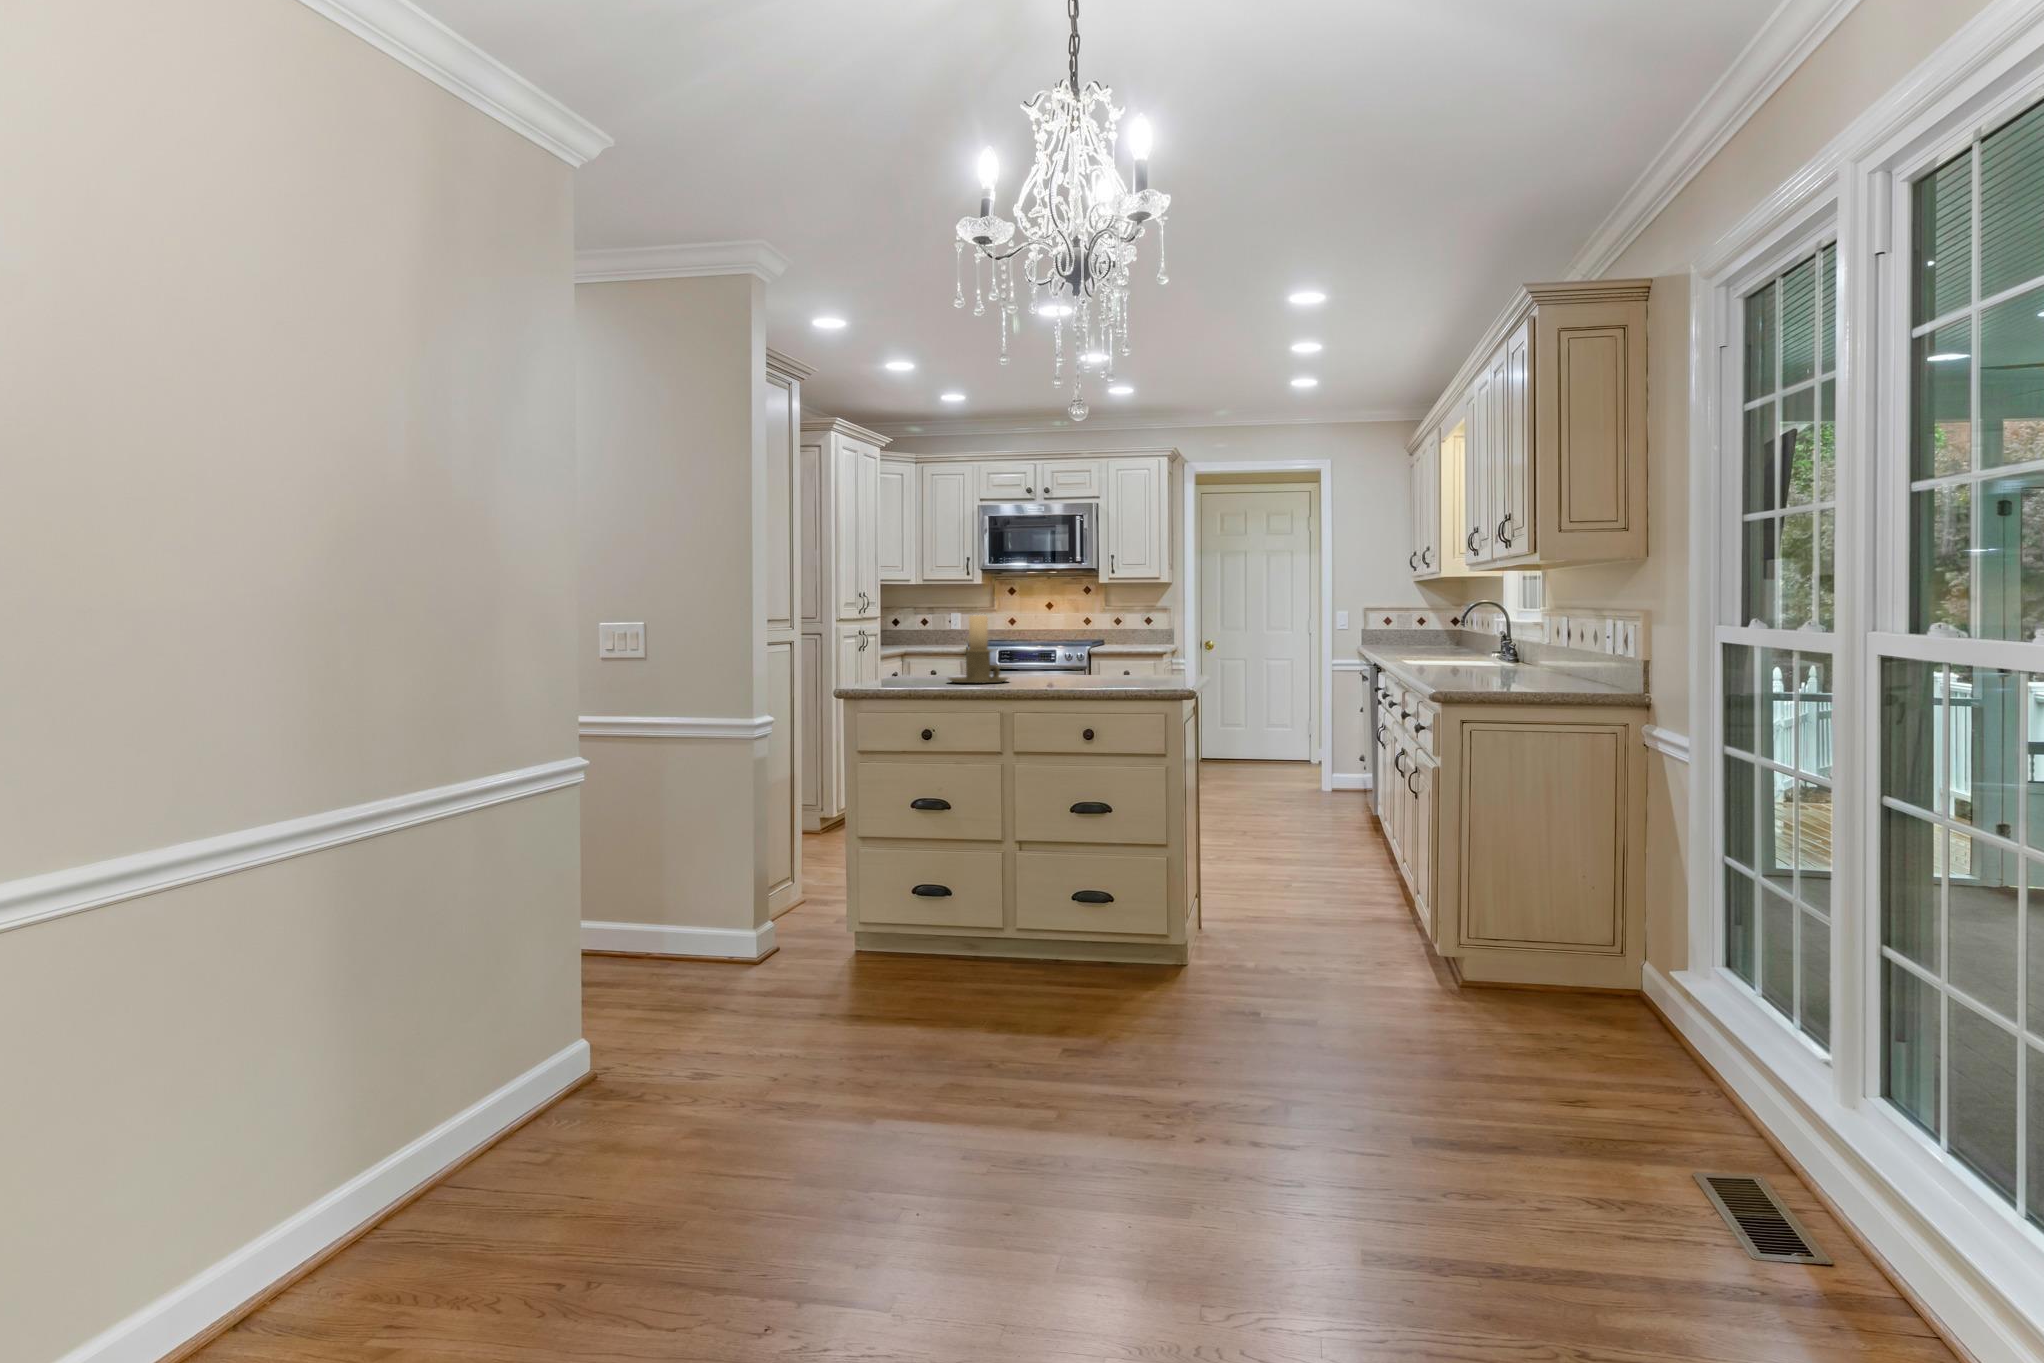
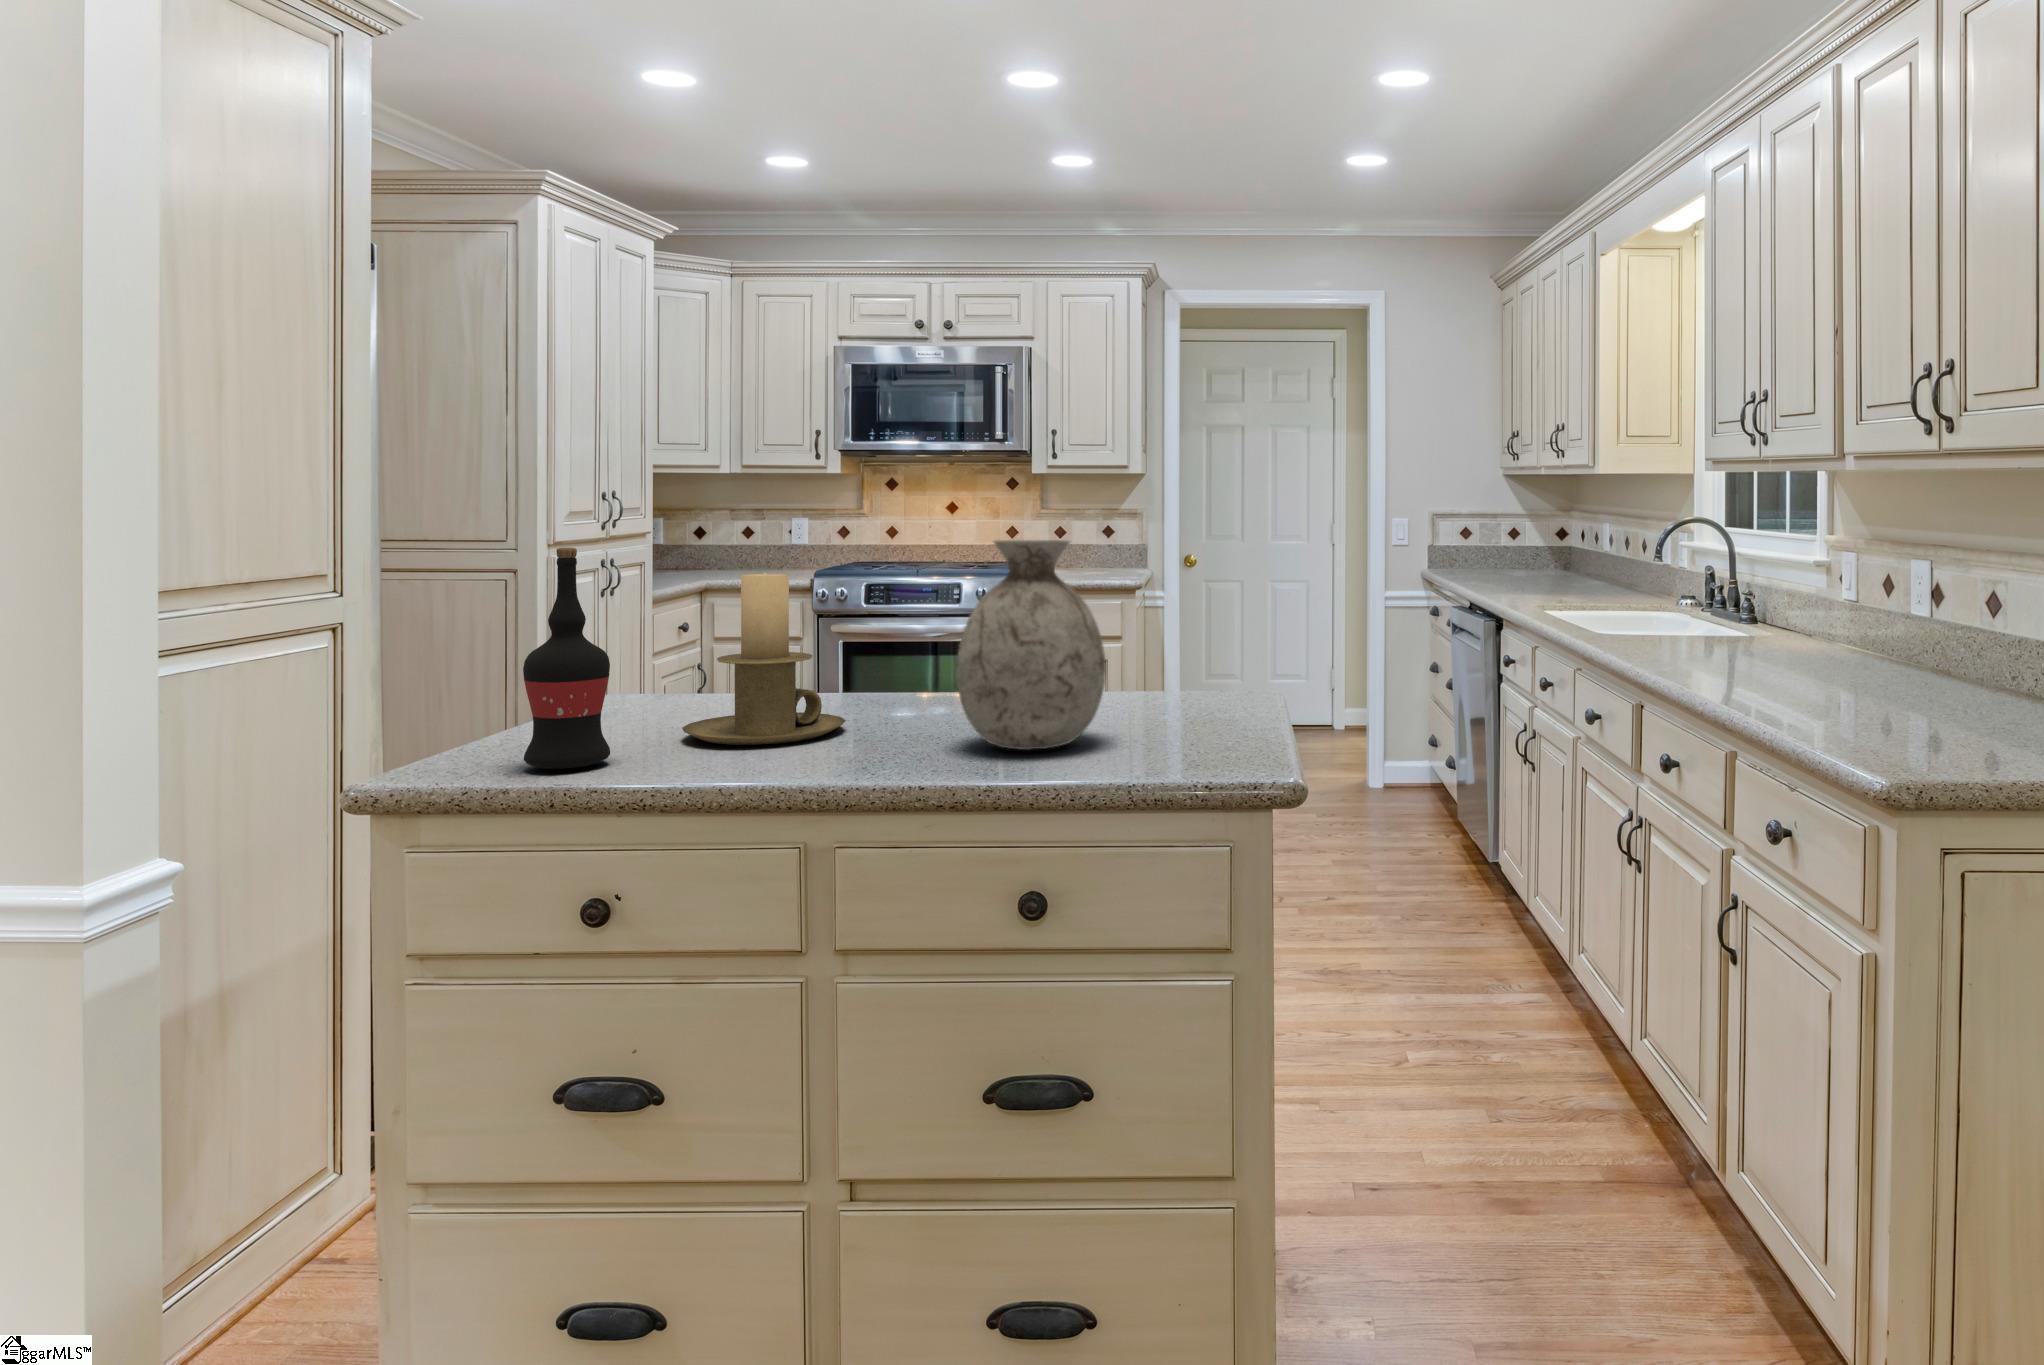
vase: none [1057,599,1118,684] -> present [956,540,1106,750]
wine bottle: none [894,601,925,686] -> present [523,548,610,769]

